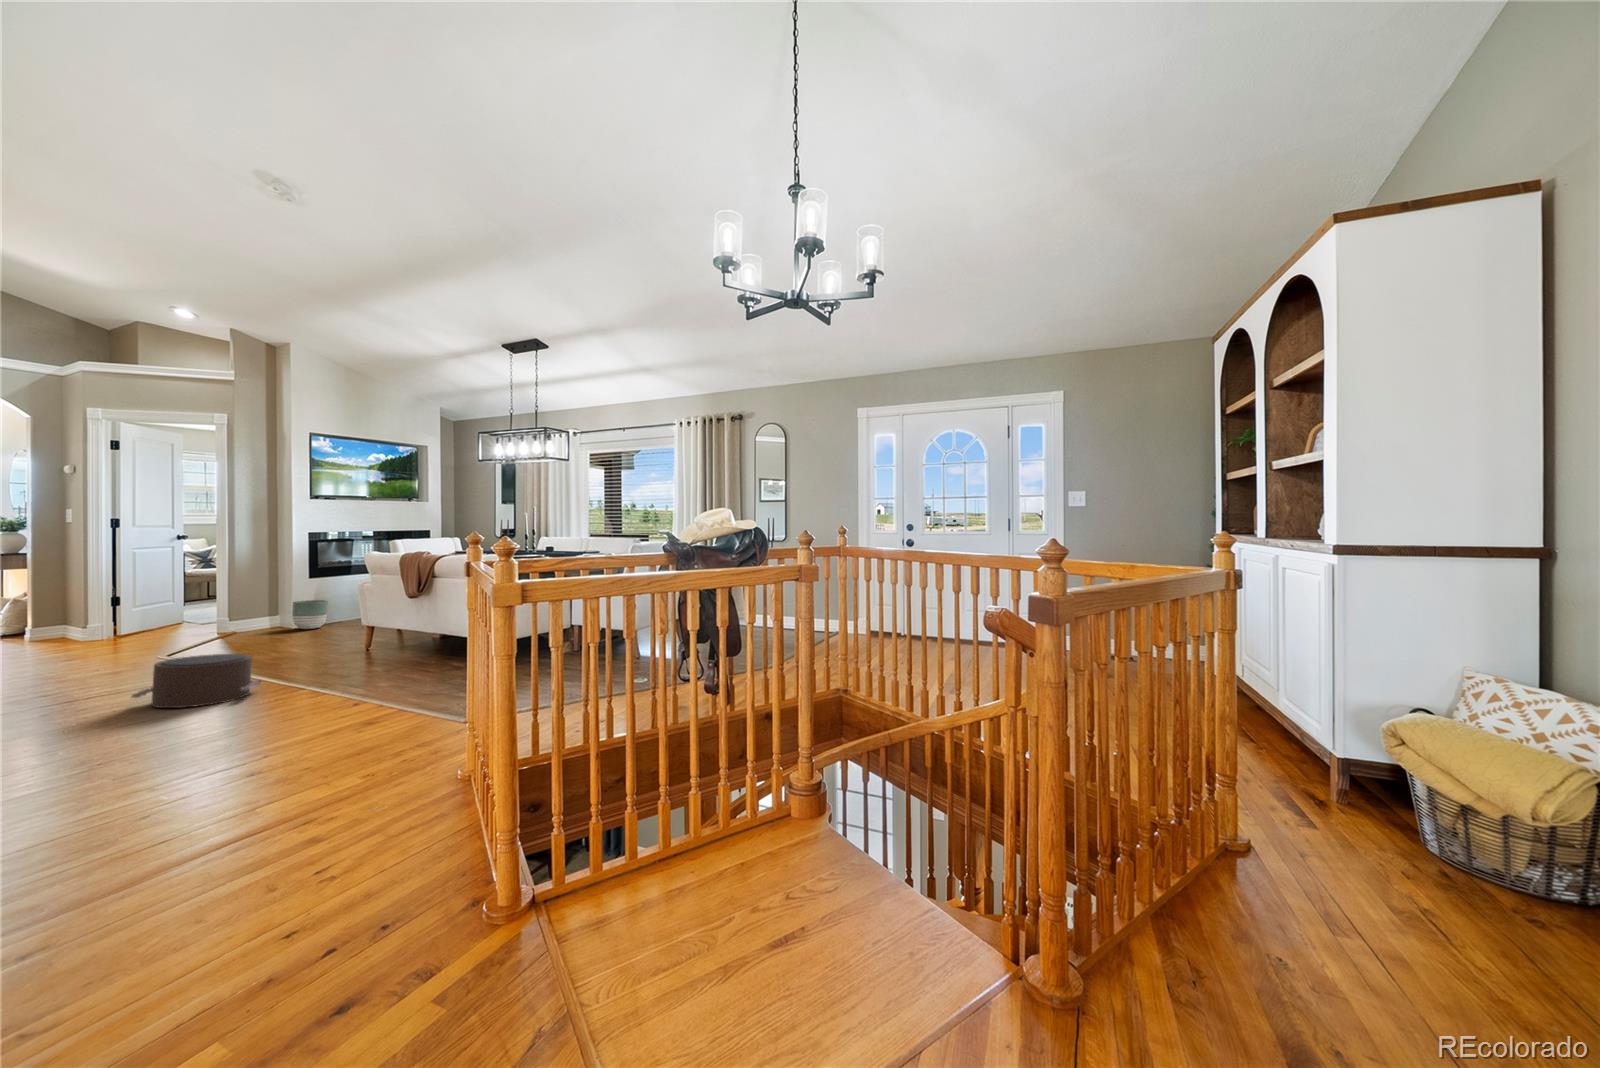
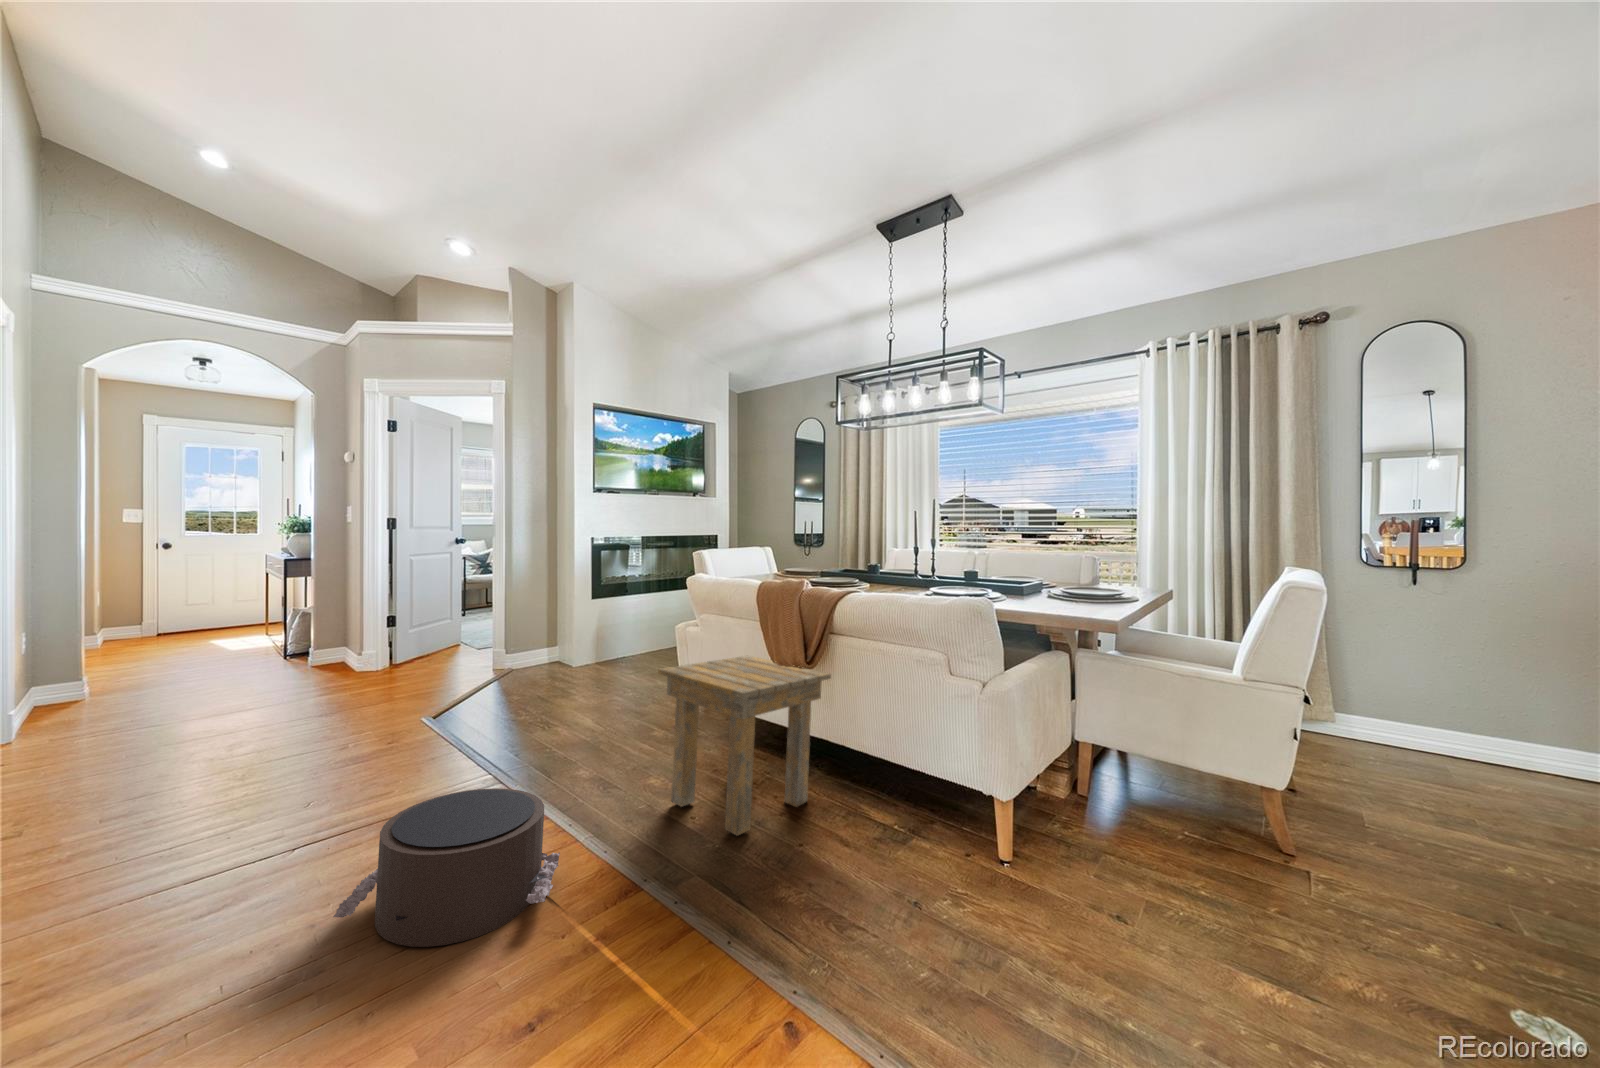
side table: none [331,594,439,673] -> present [658,656,831,835]
planter: present [292,600,328,629] -> none [574,631,614,672]

